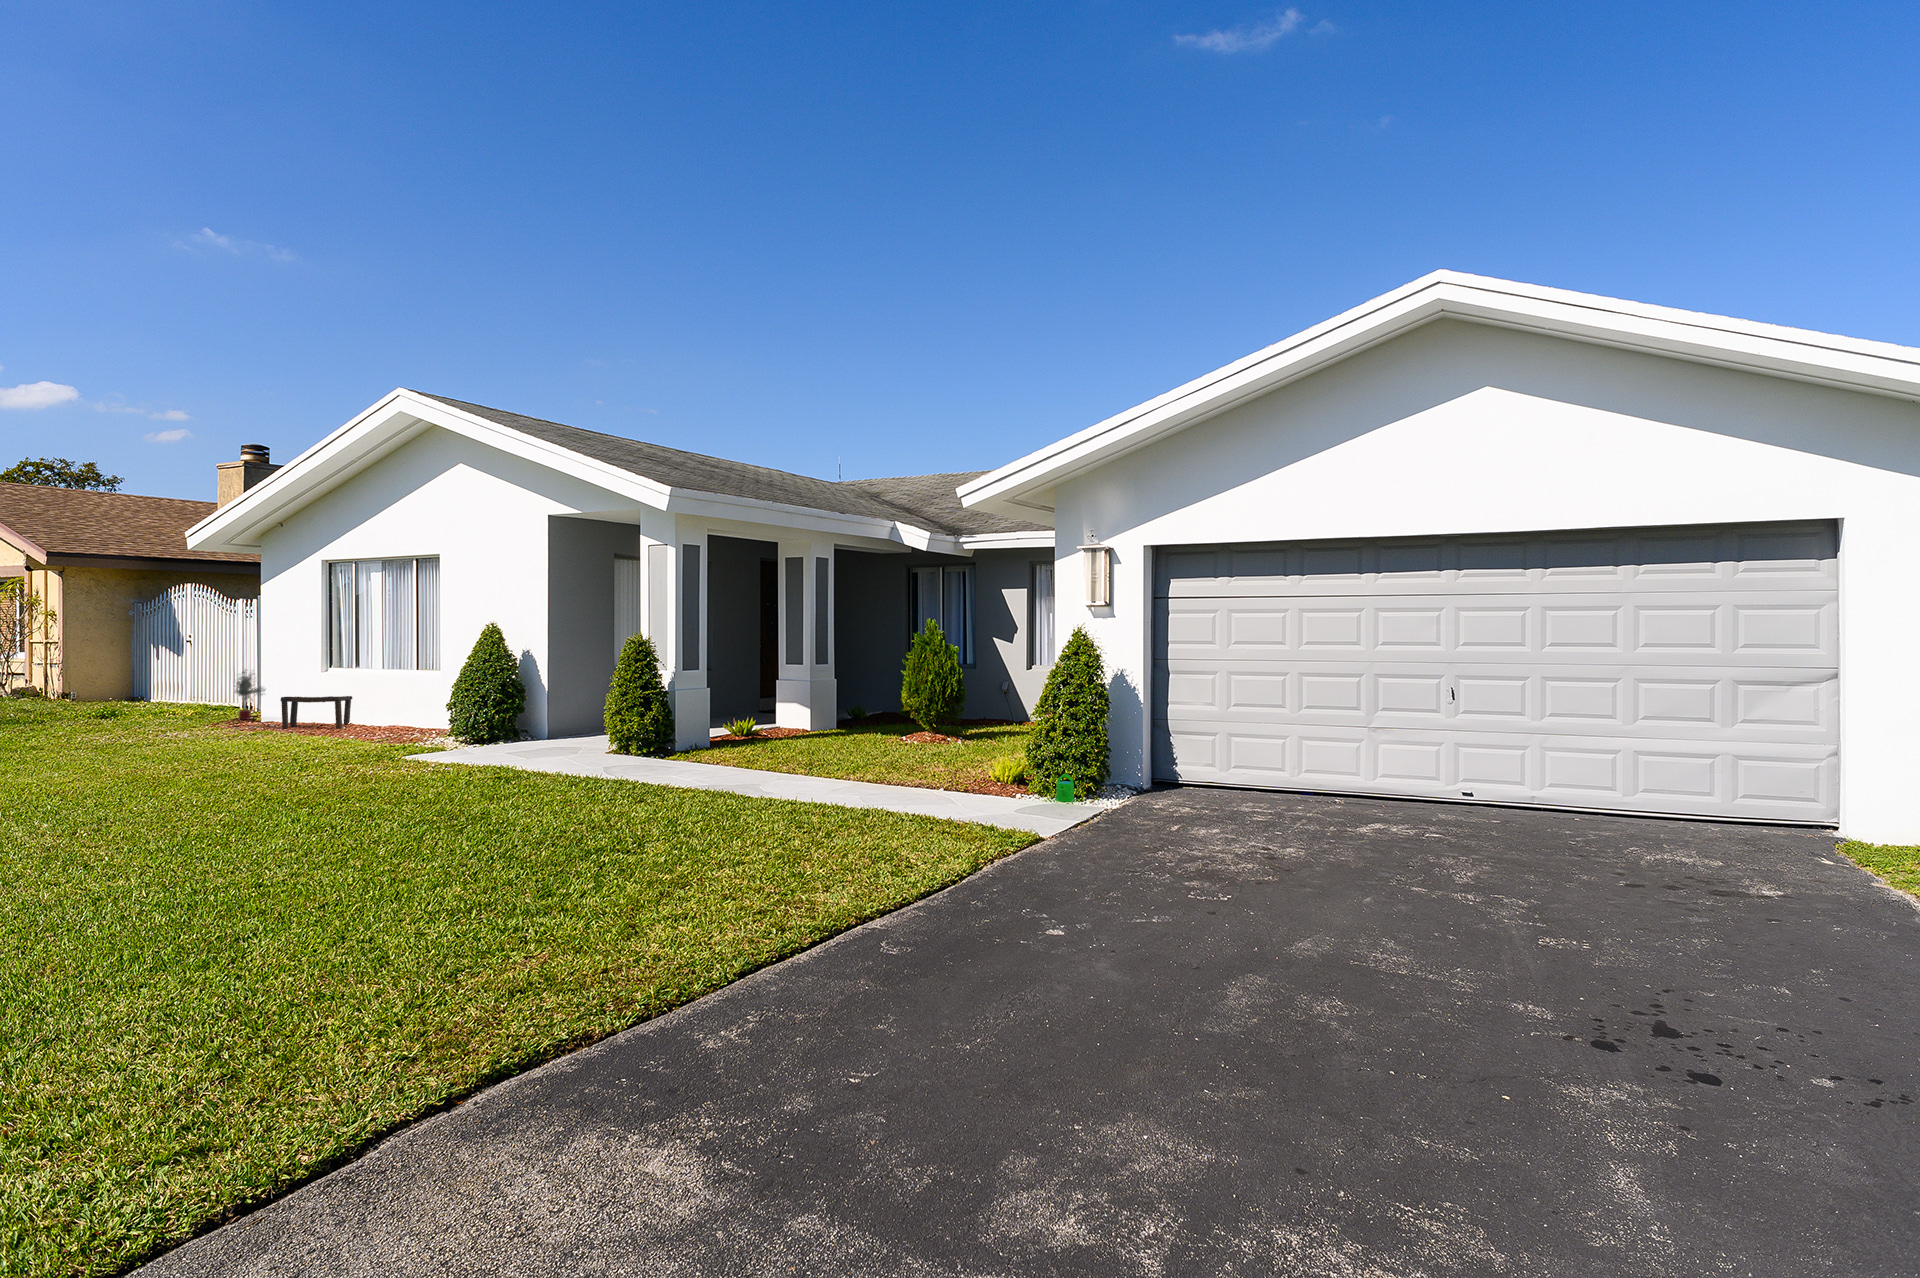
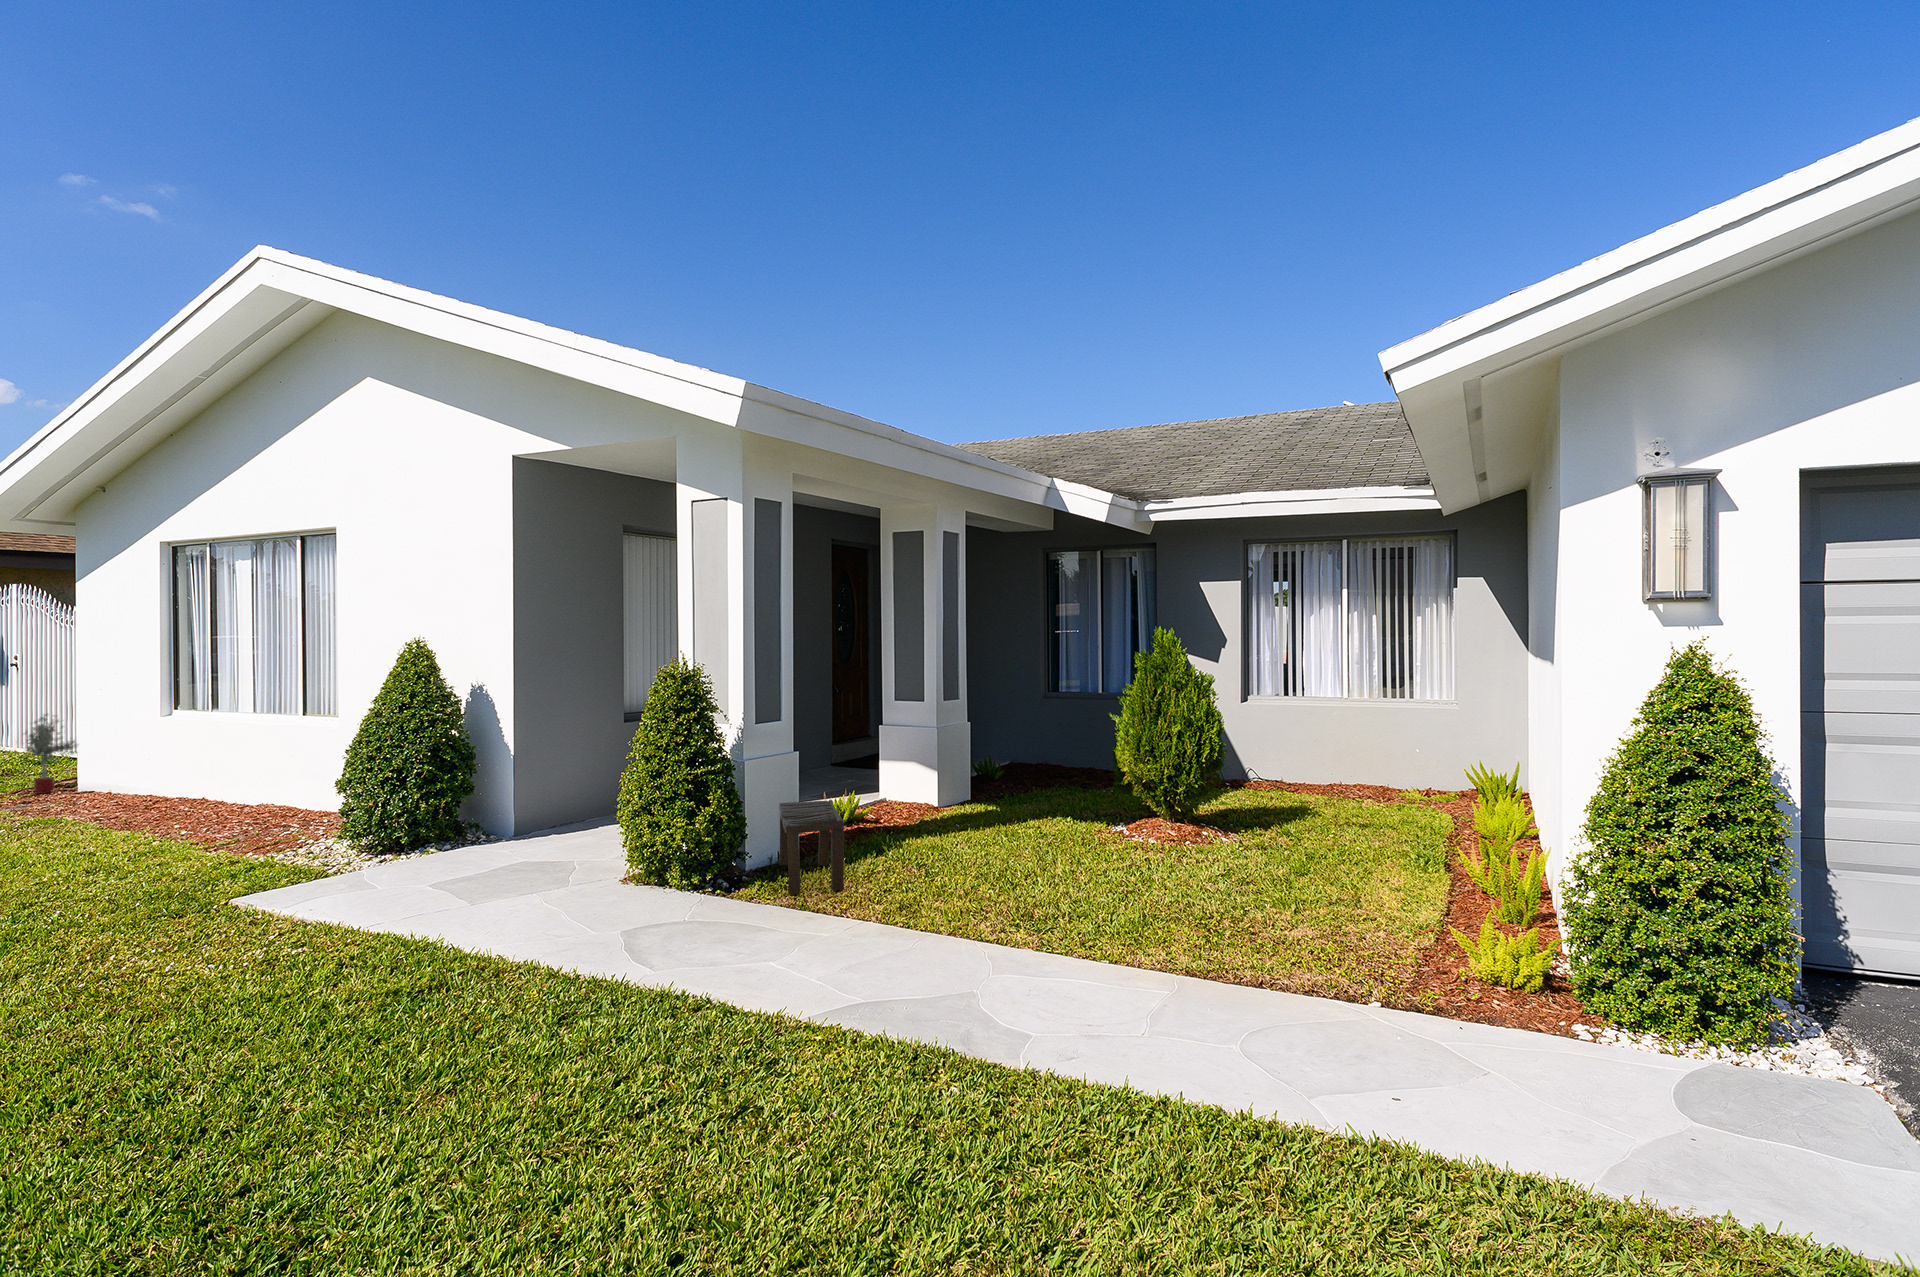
bench: present [281,696,352,729] -> present [779,800,844,895]
watering can: present [1055,774,1075,802] -> none [1683,990,1742,1061]

